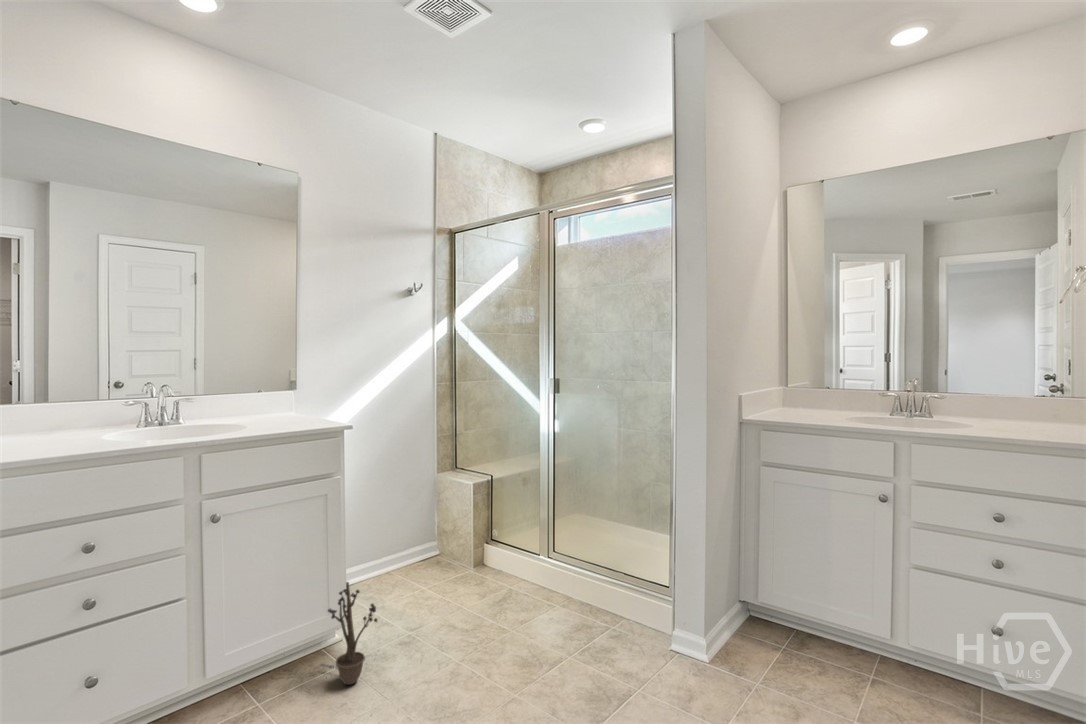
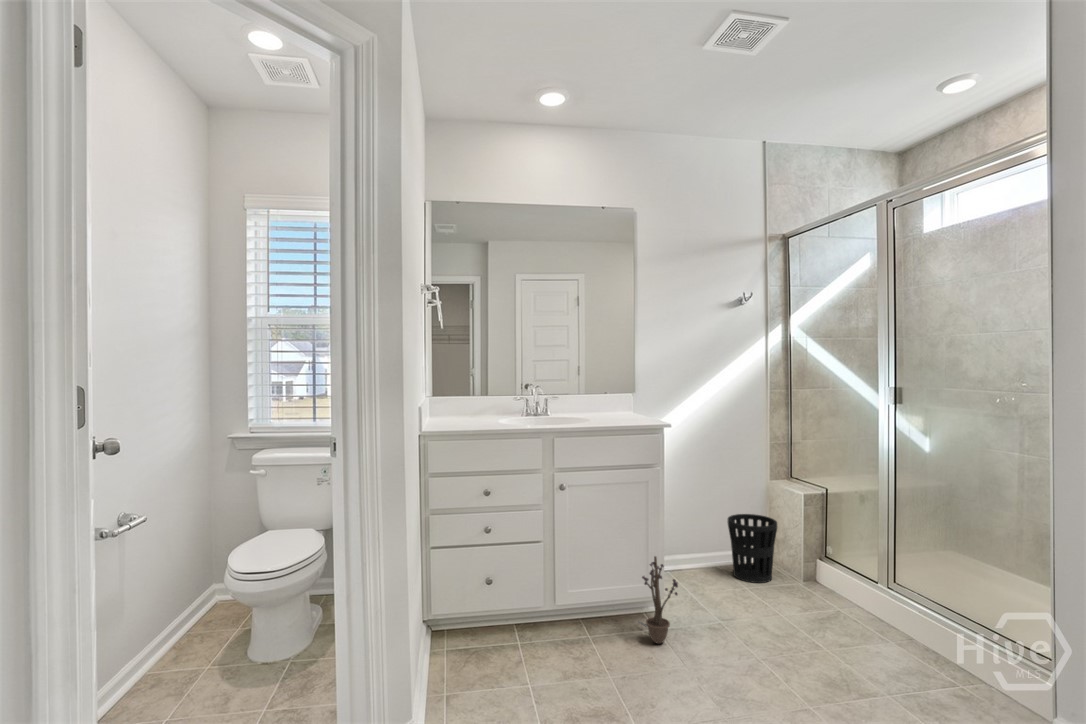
wastebasket: none [402,510,450,581] -> present [728,514,777,583]

